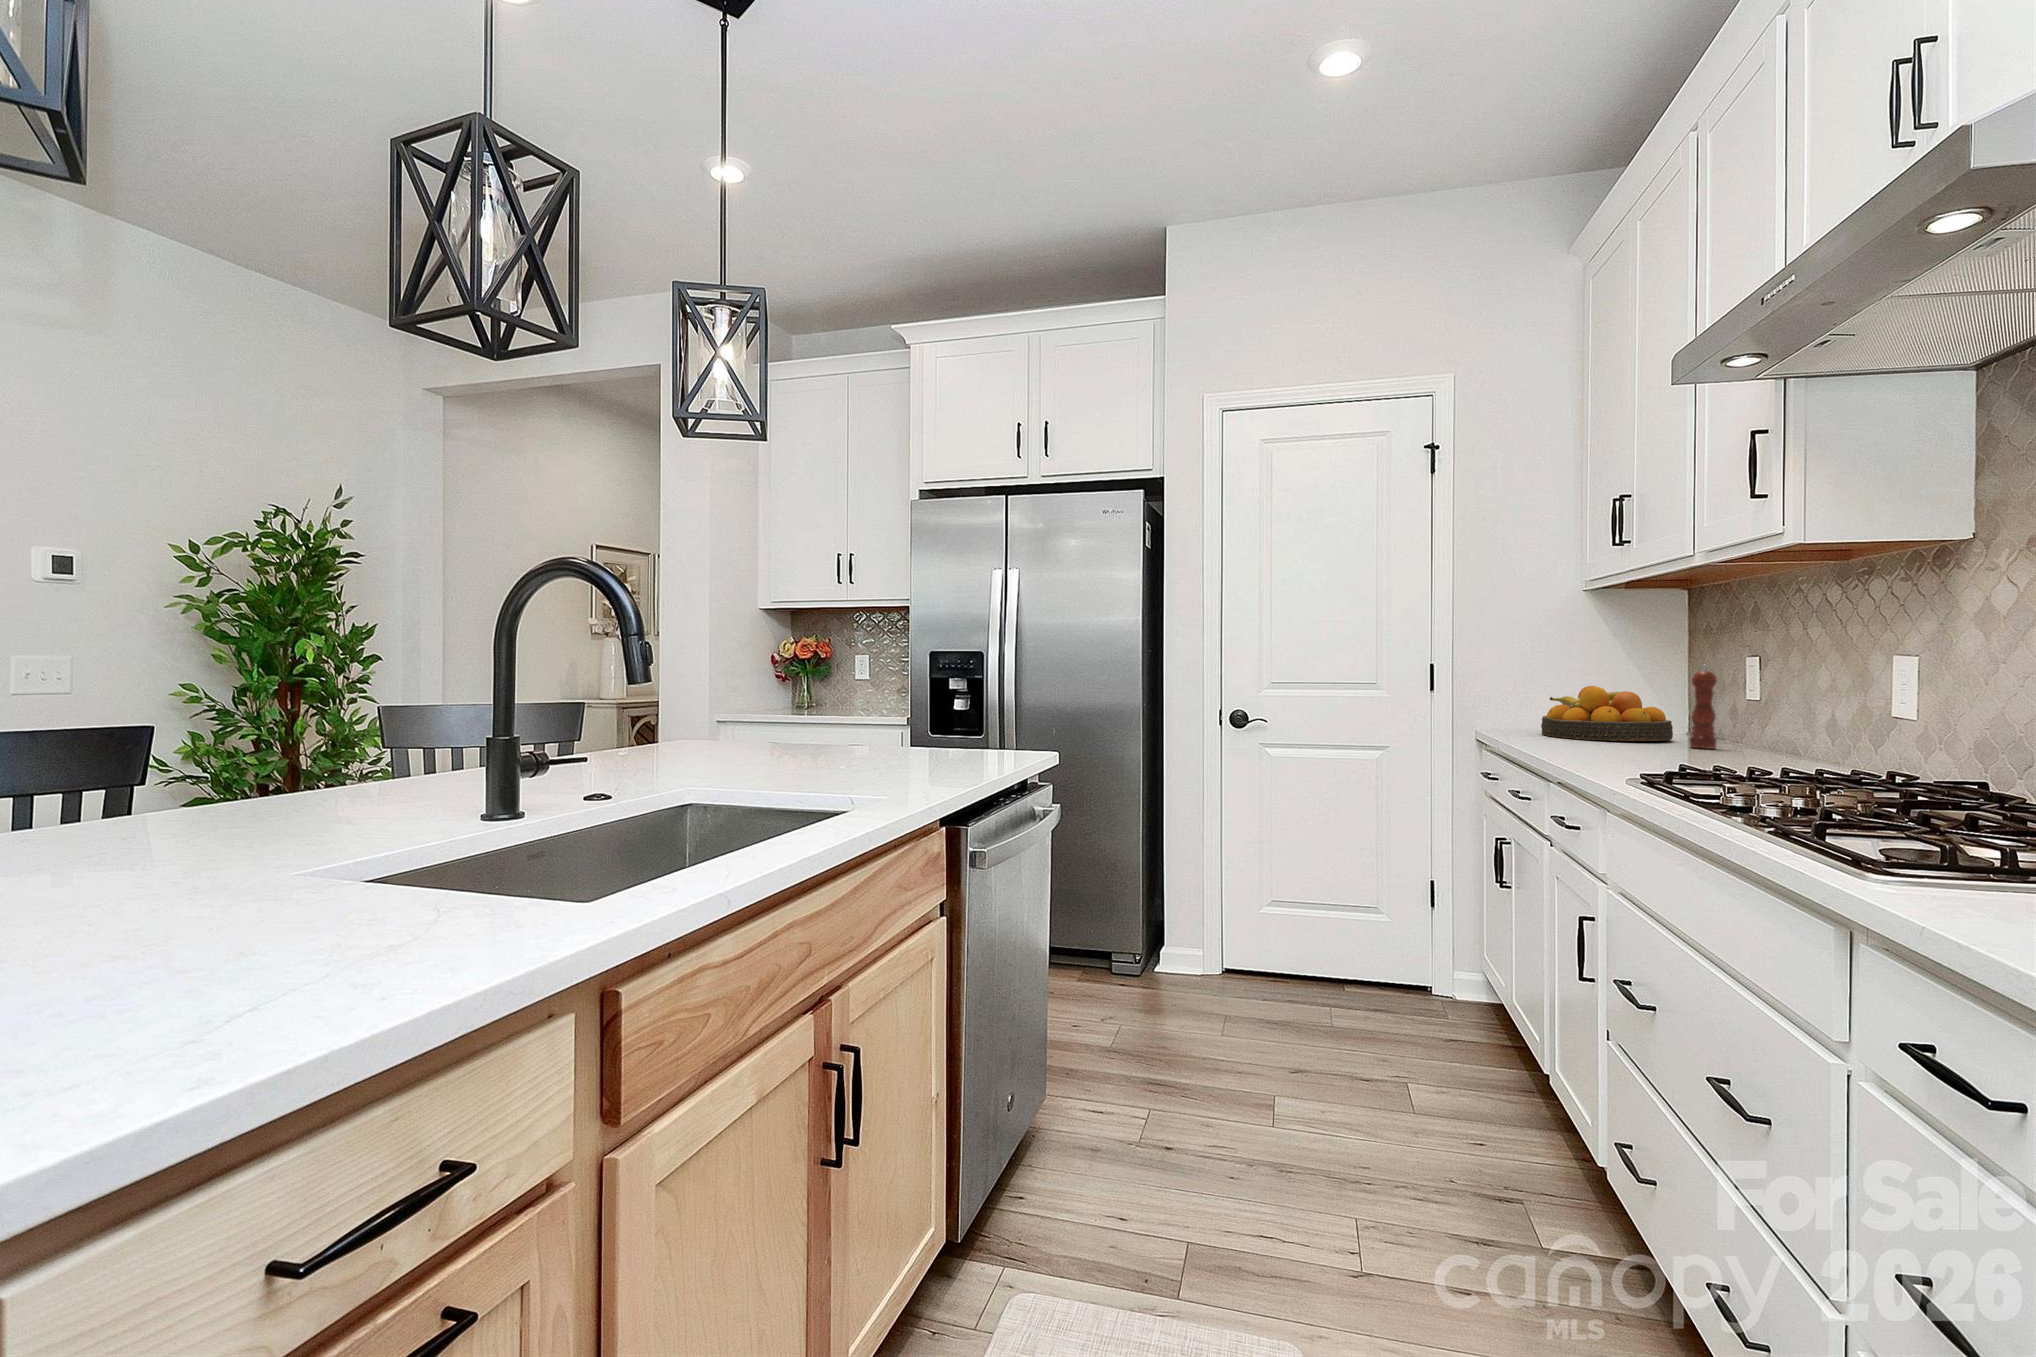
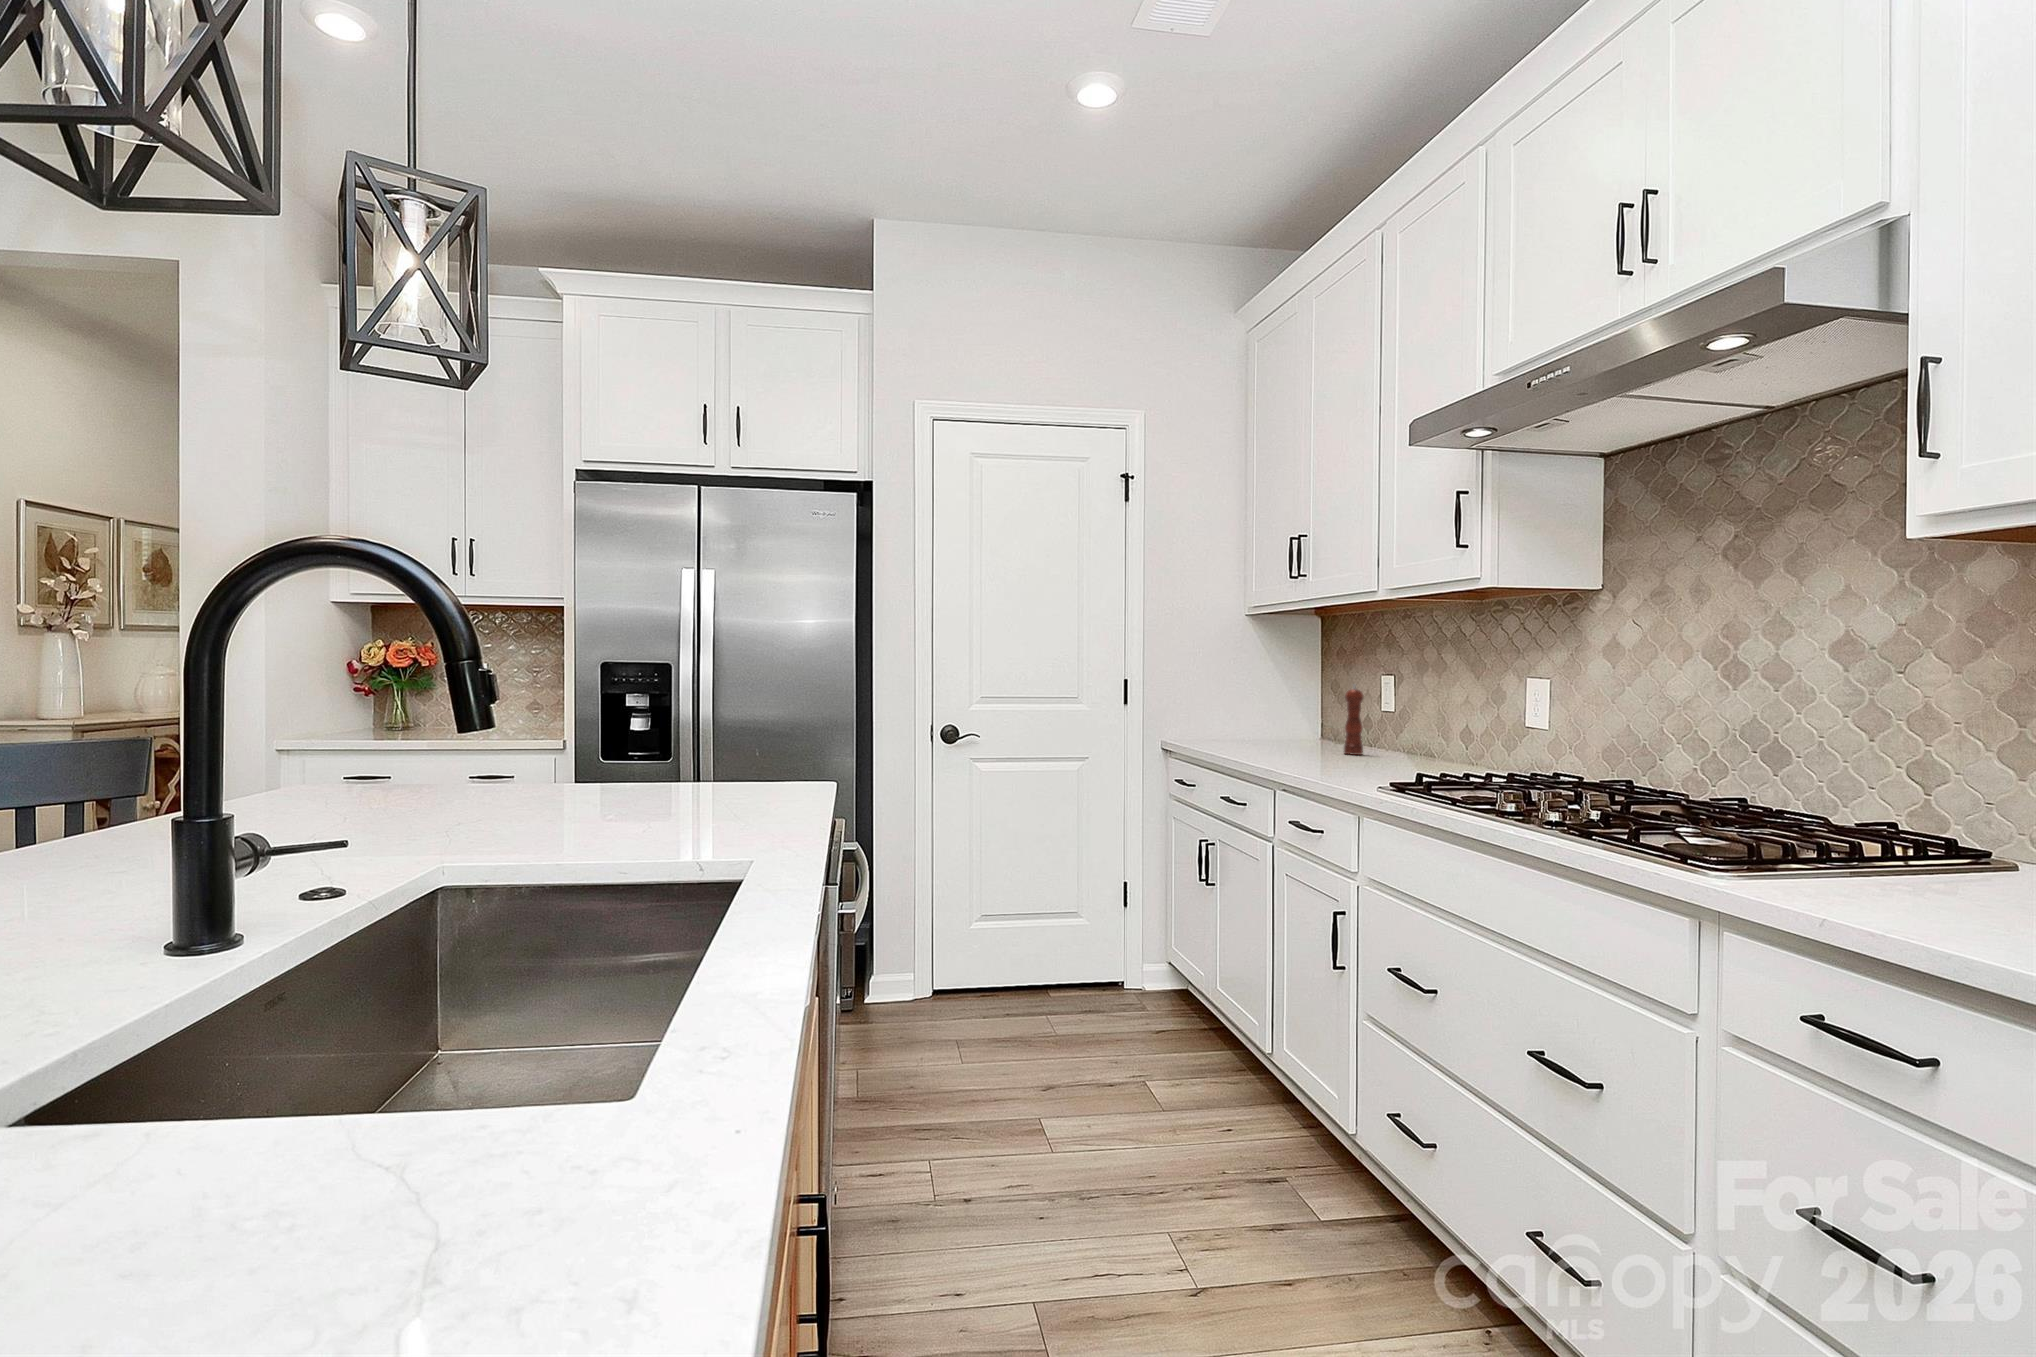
fruit bowl: present [1541,686,1673,741] -> none [1218,701,1320,749]

